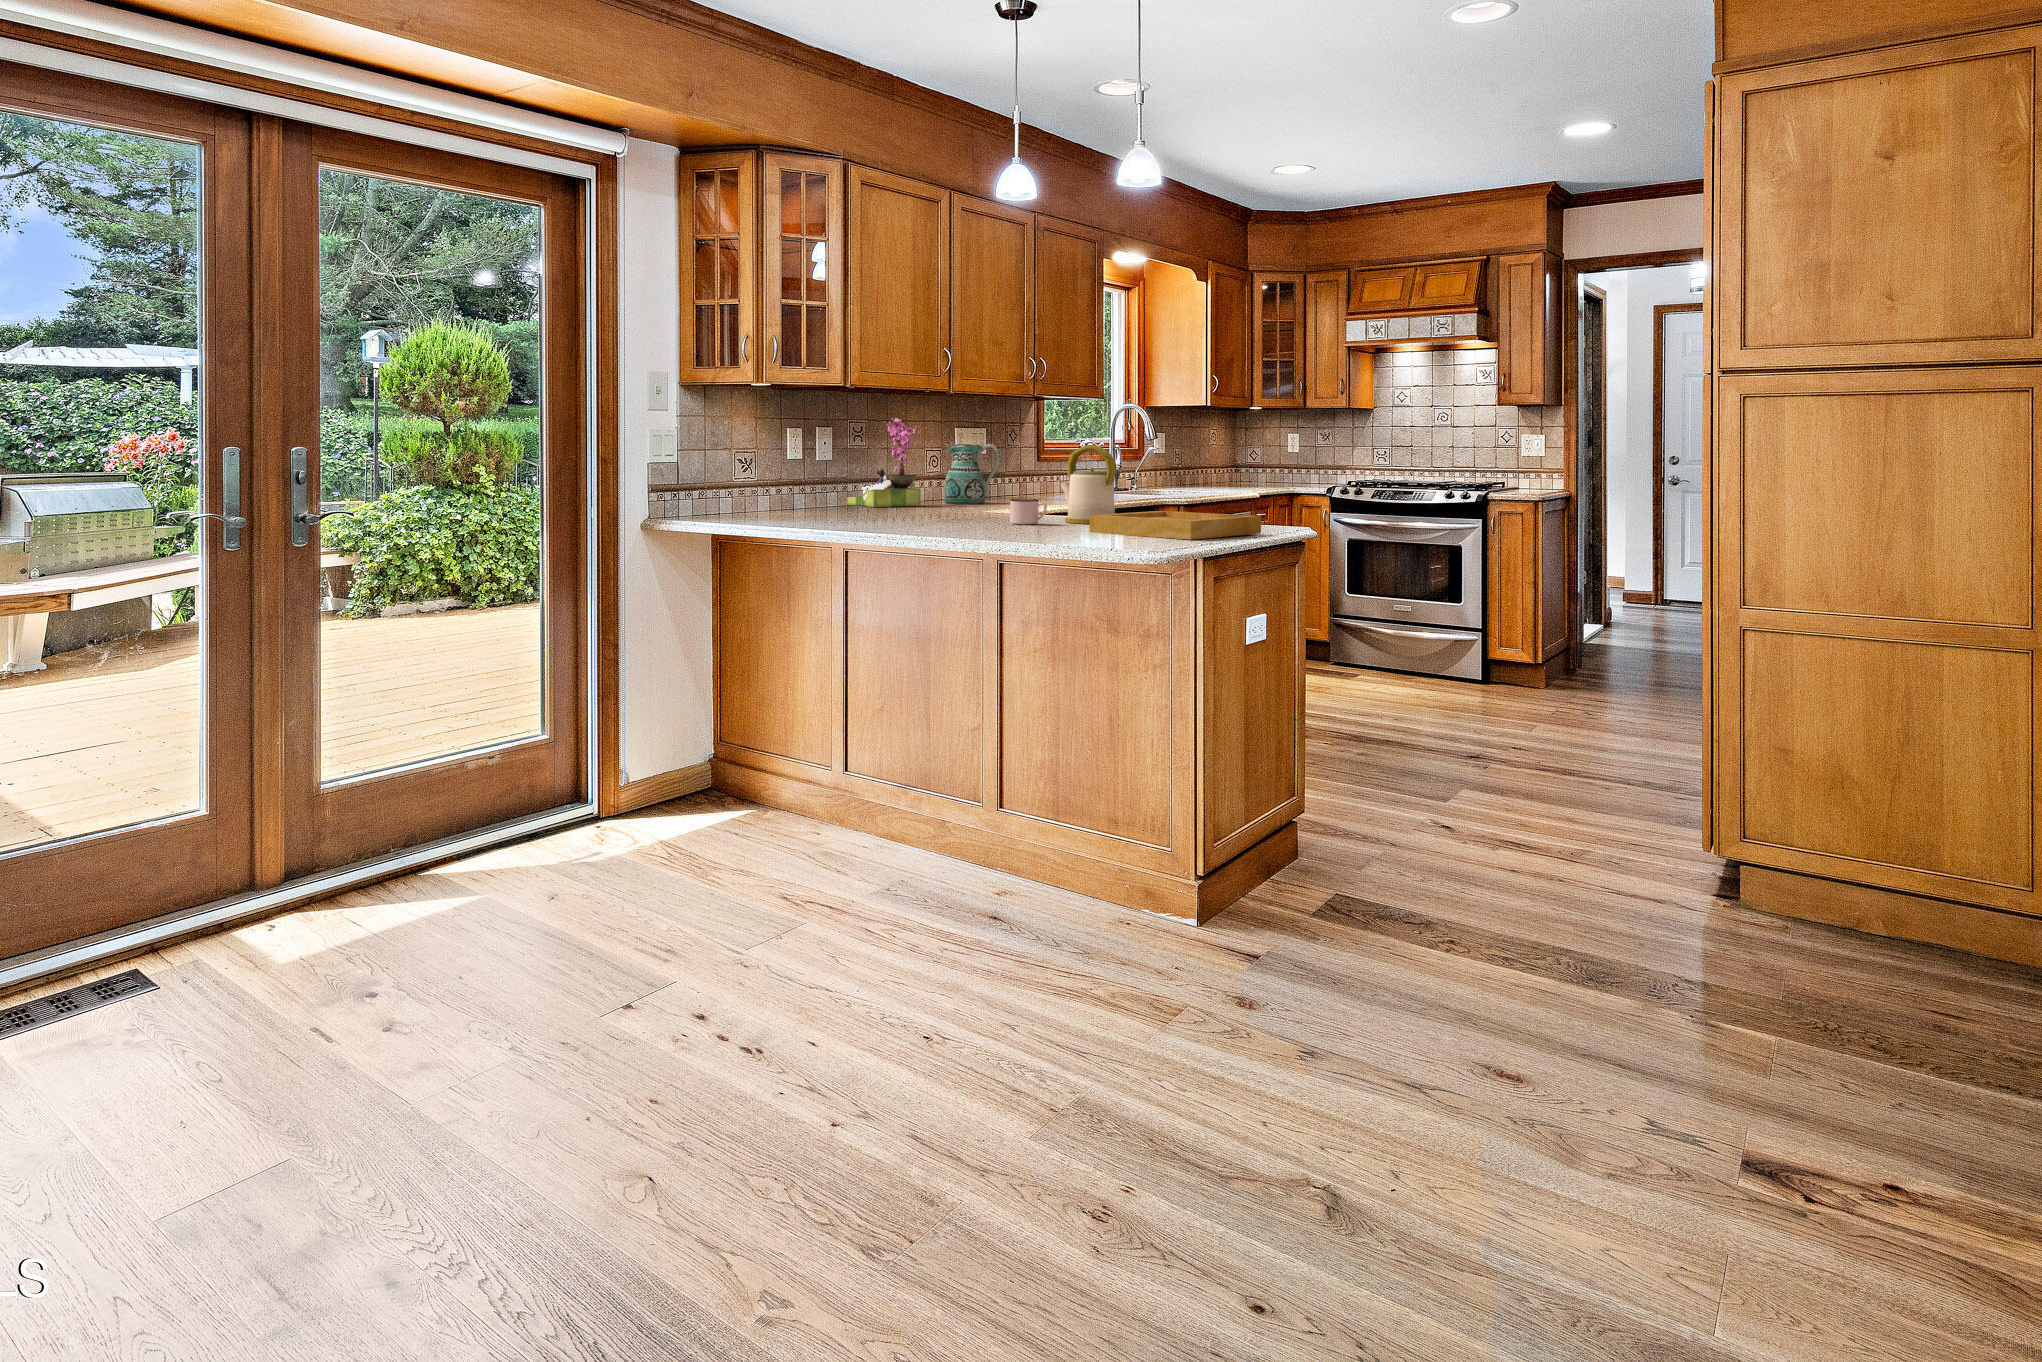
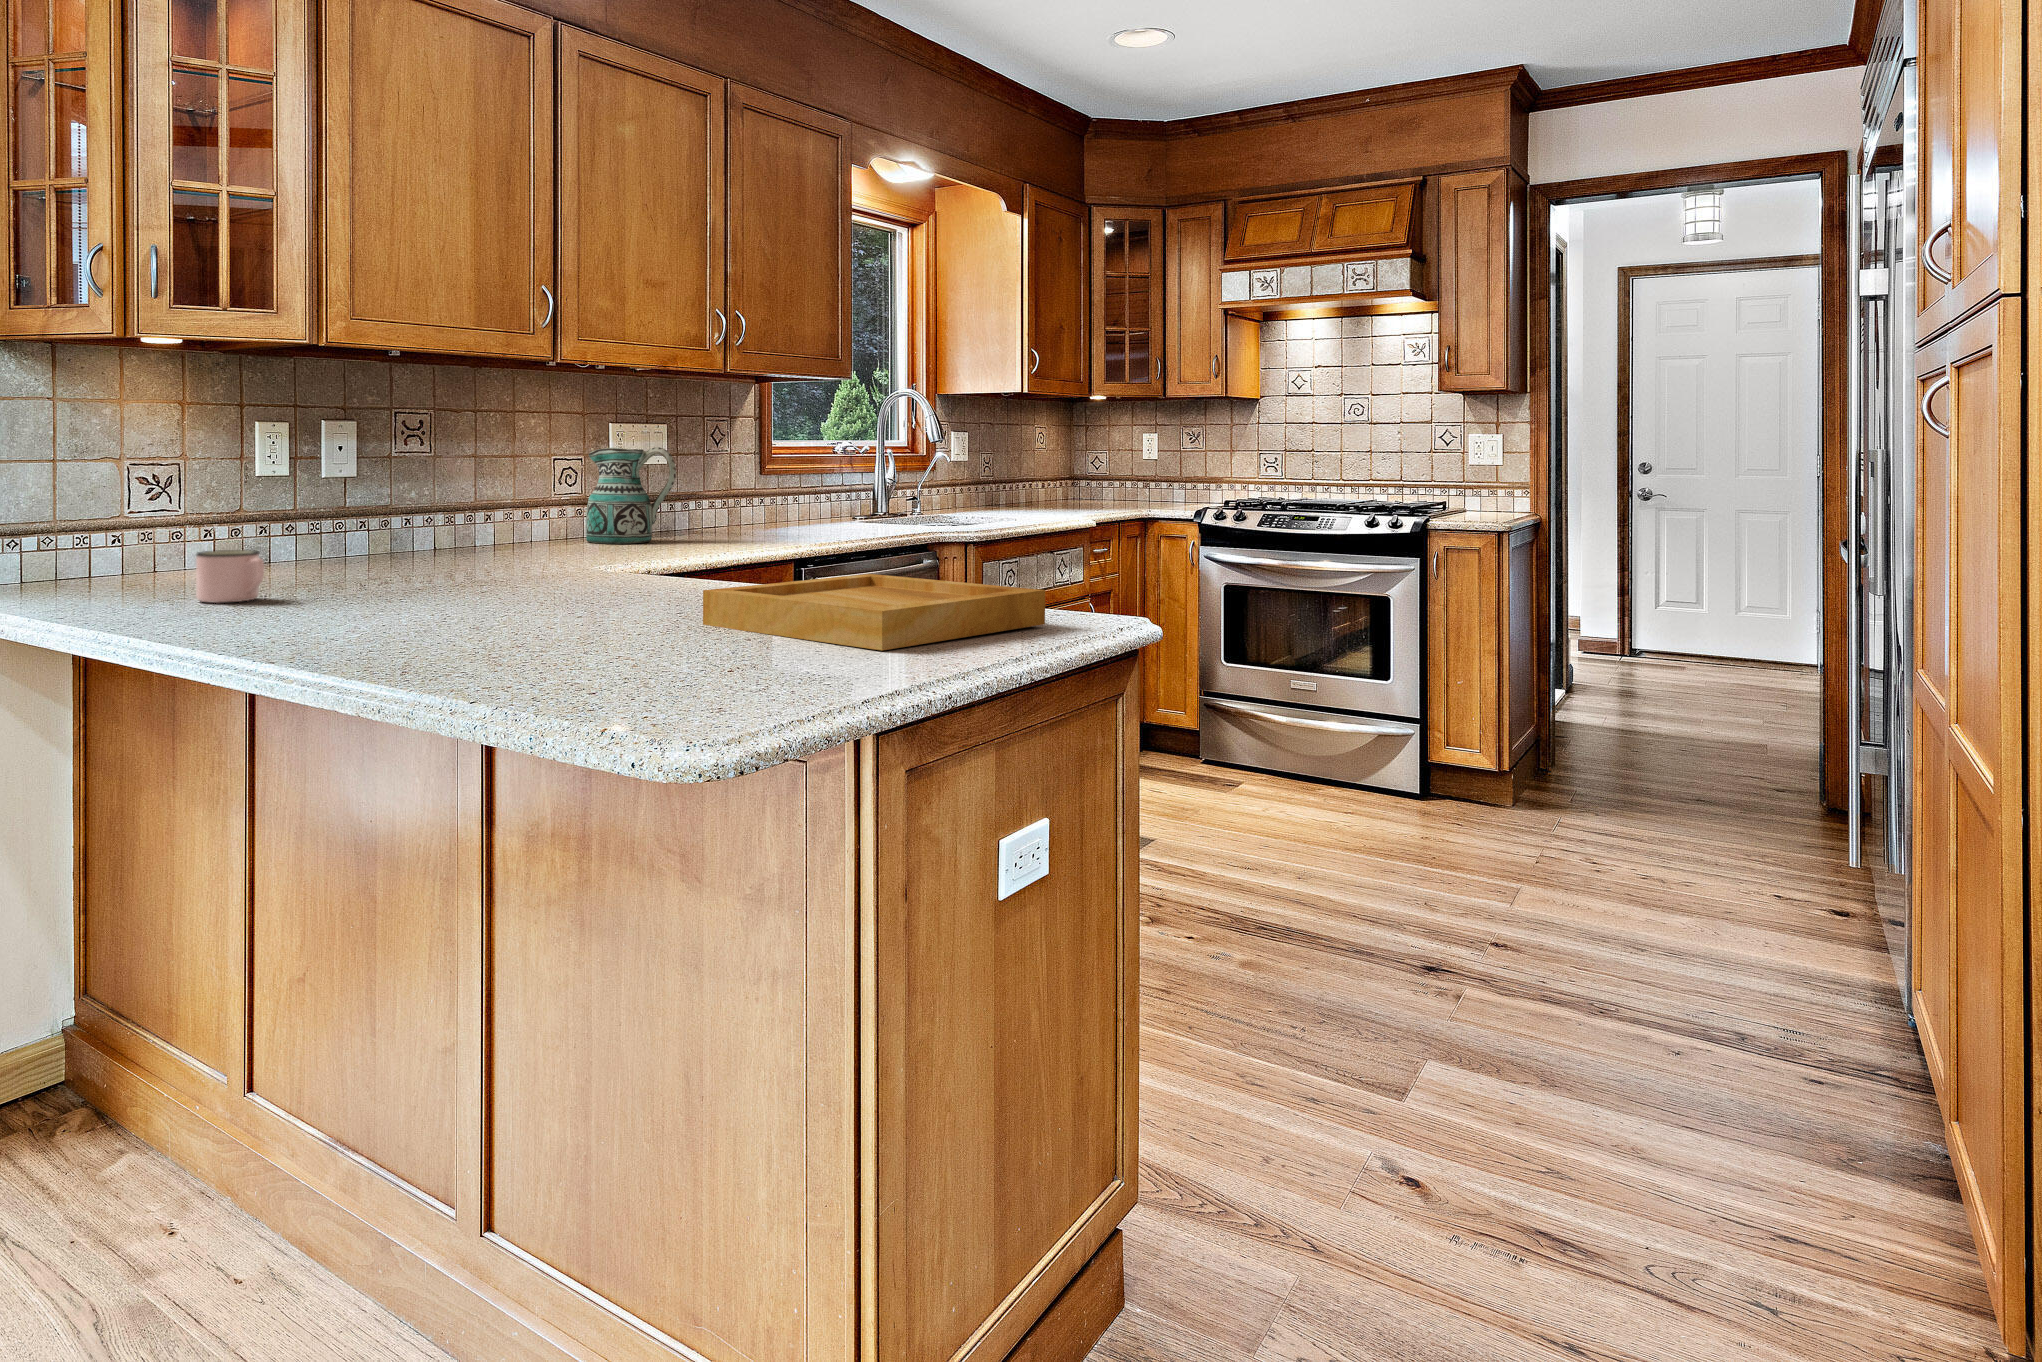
flower arrangement: present [847,419,921,507] -> none [408,405,525,553]
kettle: present [1061,445,1116,524] -> none [701,450,800,596]
mug: present [1010,499,1047,524] -> present [196,550,264,603]

